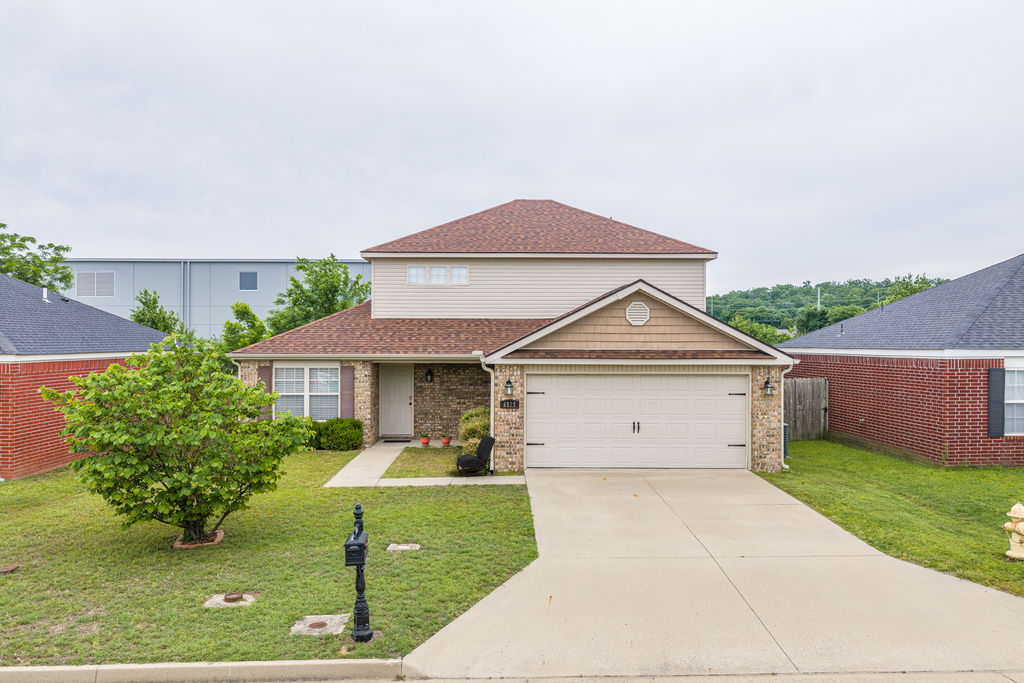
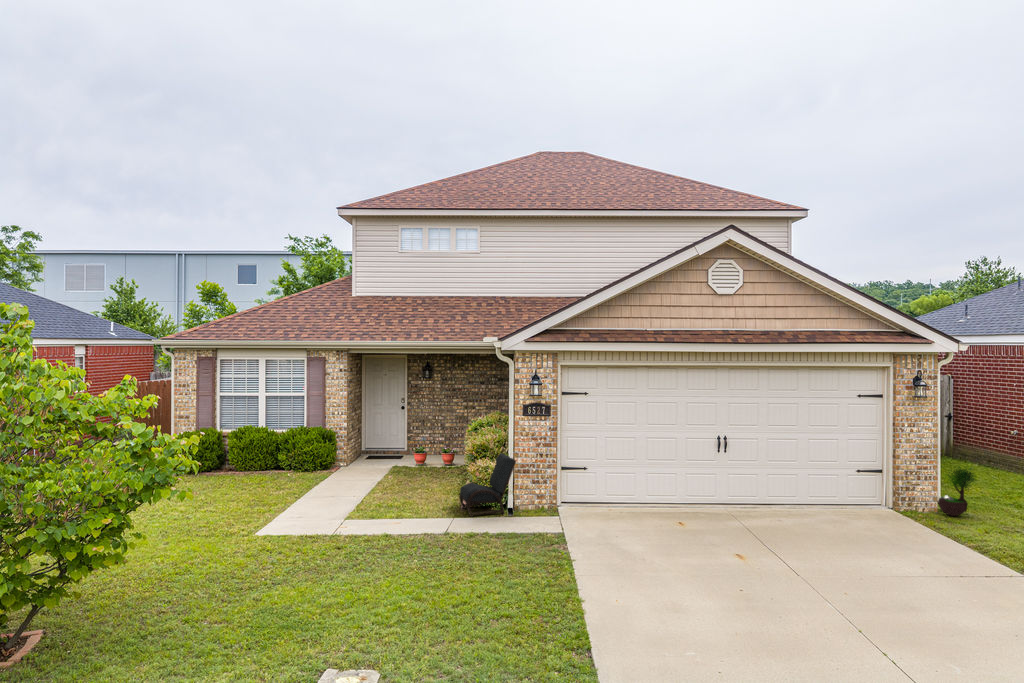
potted tree: none [780,439,803,475] -> present [938,467,975,516]

